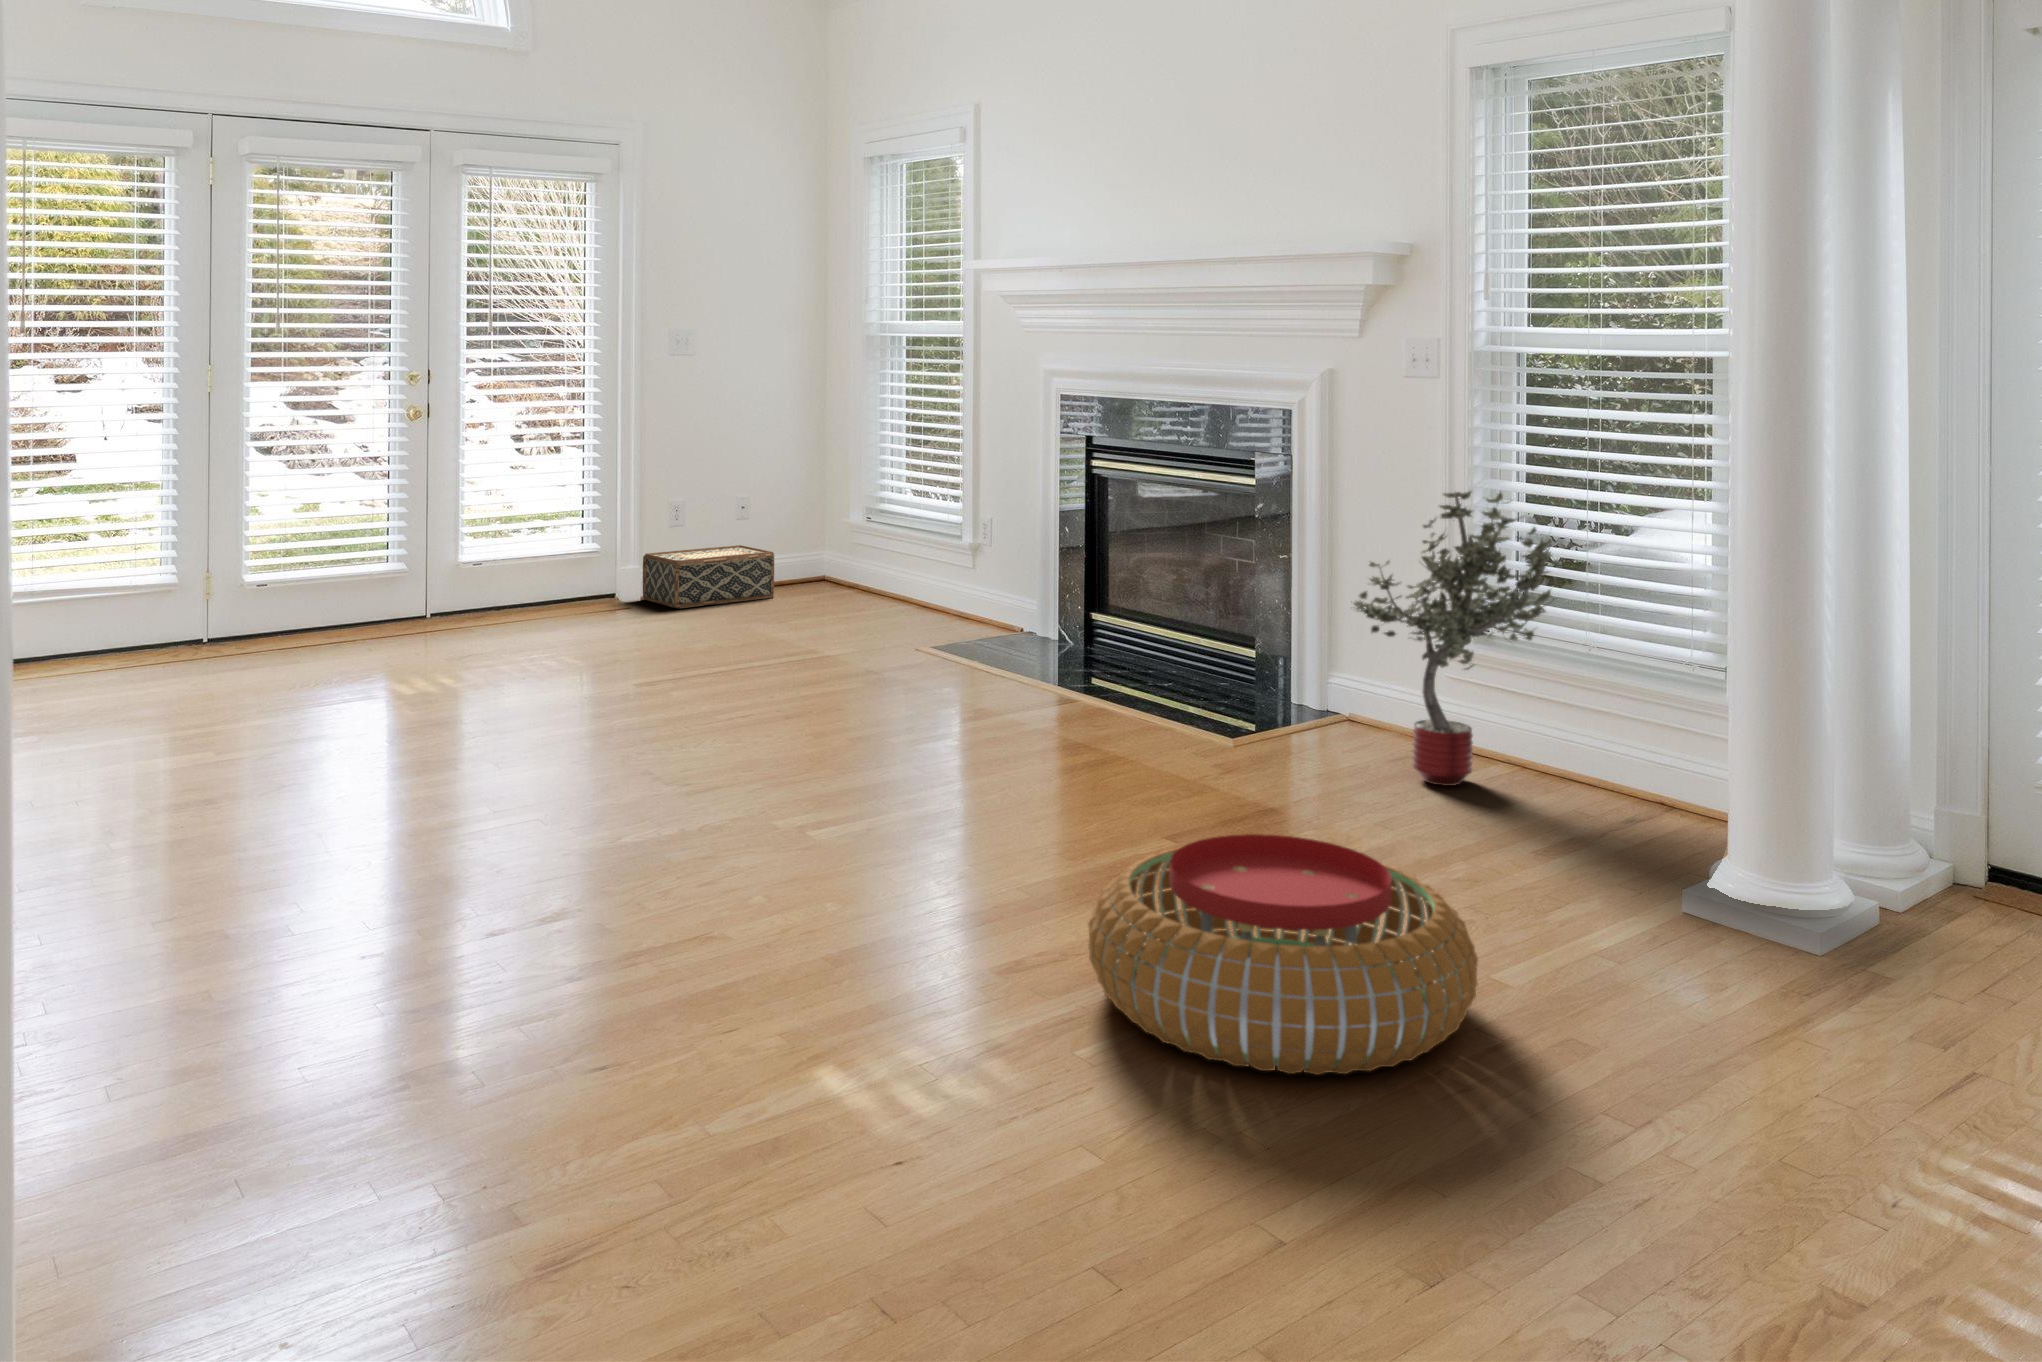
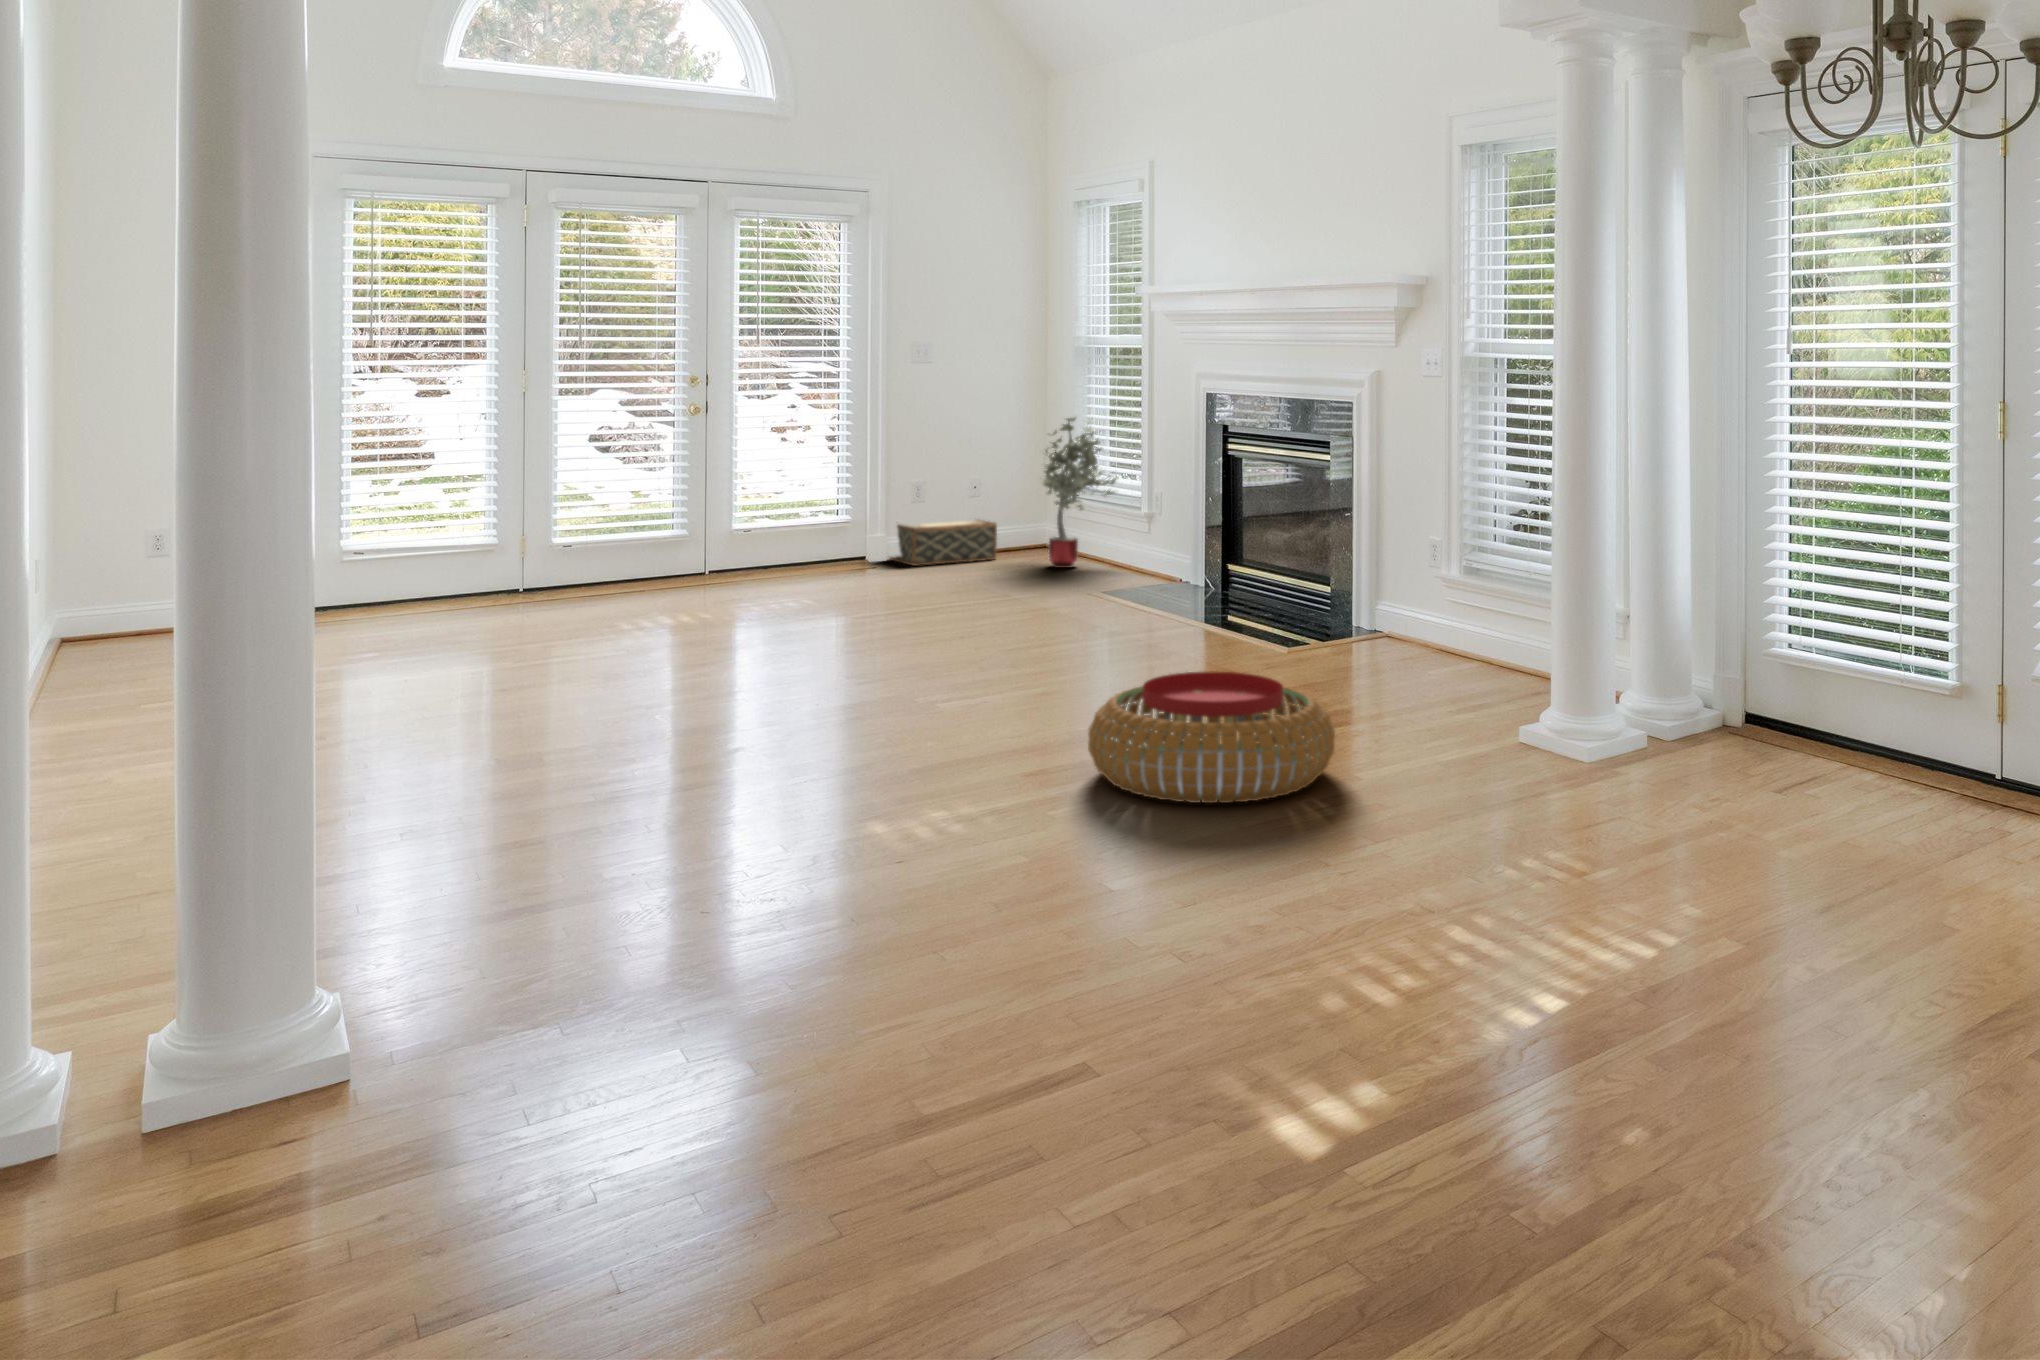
potted tree: present [1353,491,1560,786] -> present [1042,418,1119,568]

